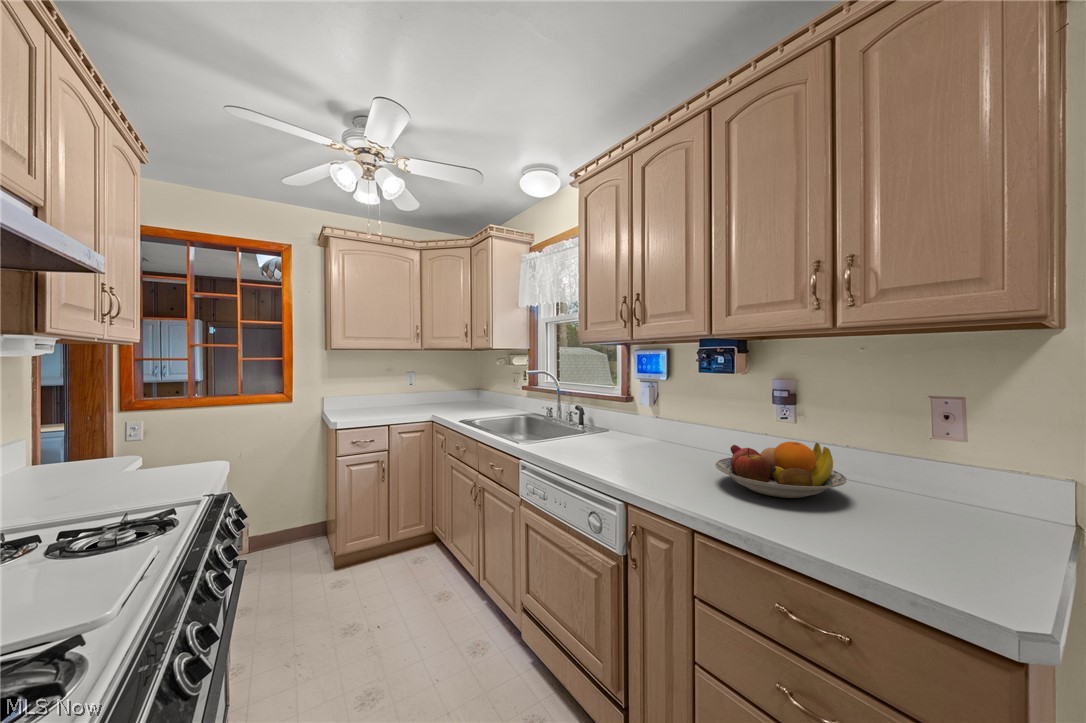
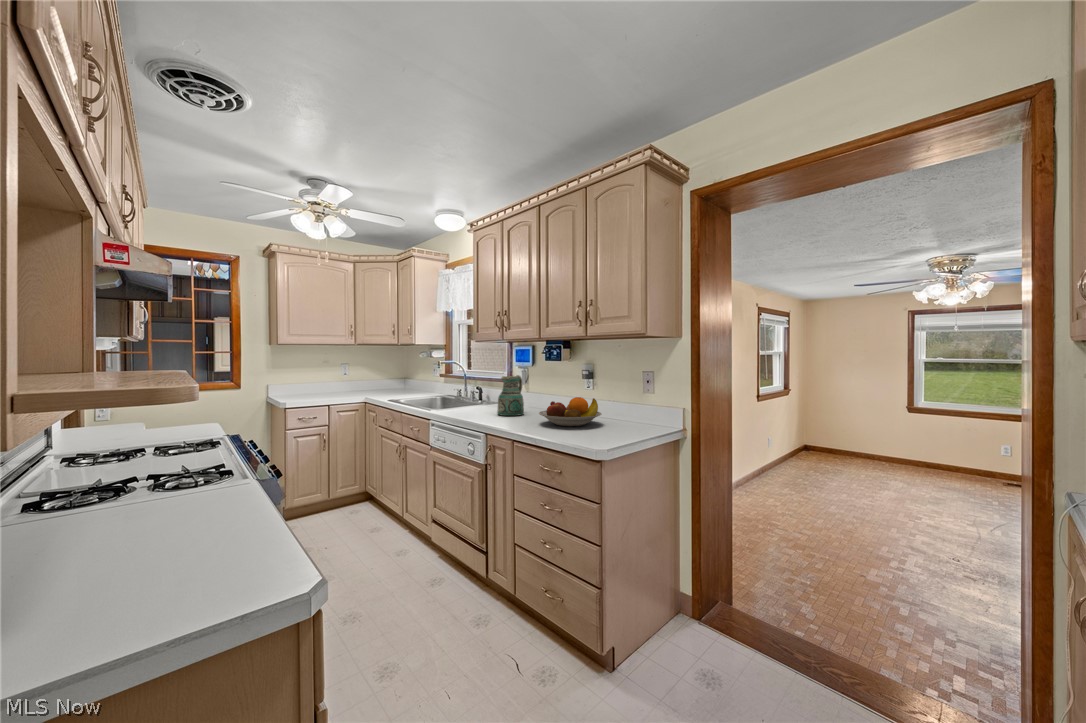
ceramic pitcher: none [624,394,666,461] -> present [497,375,524,416]

